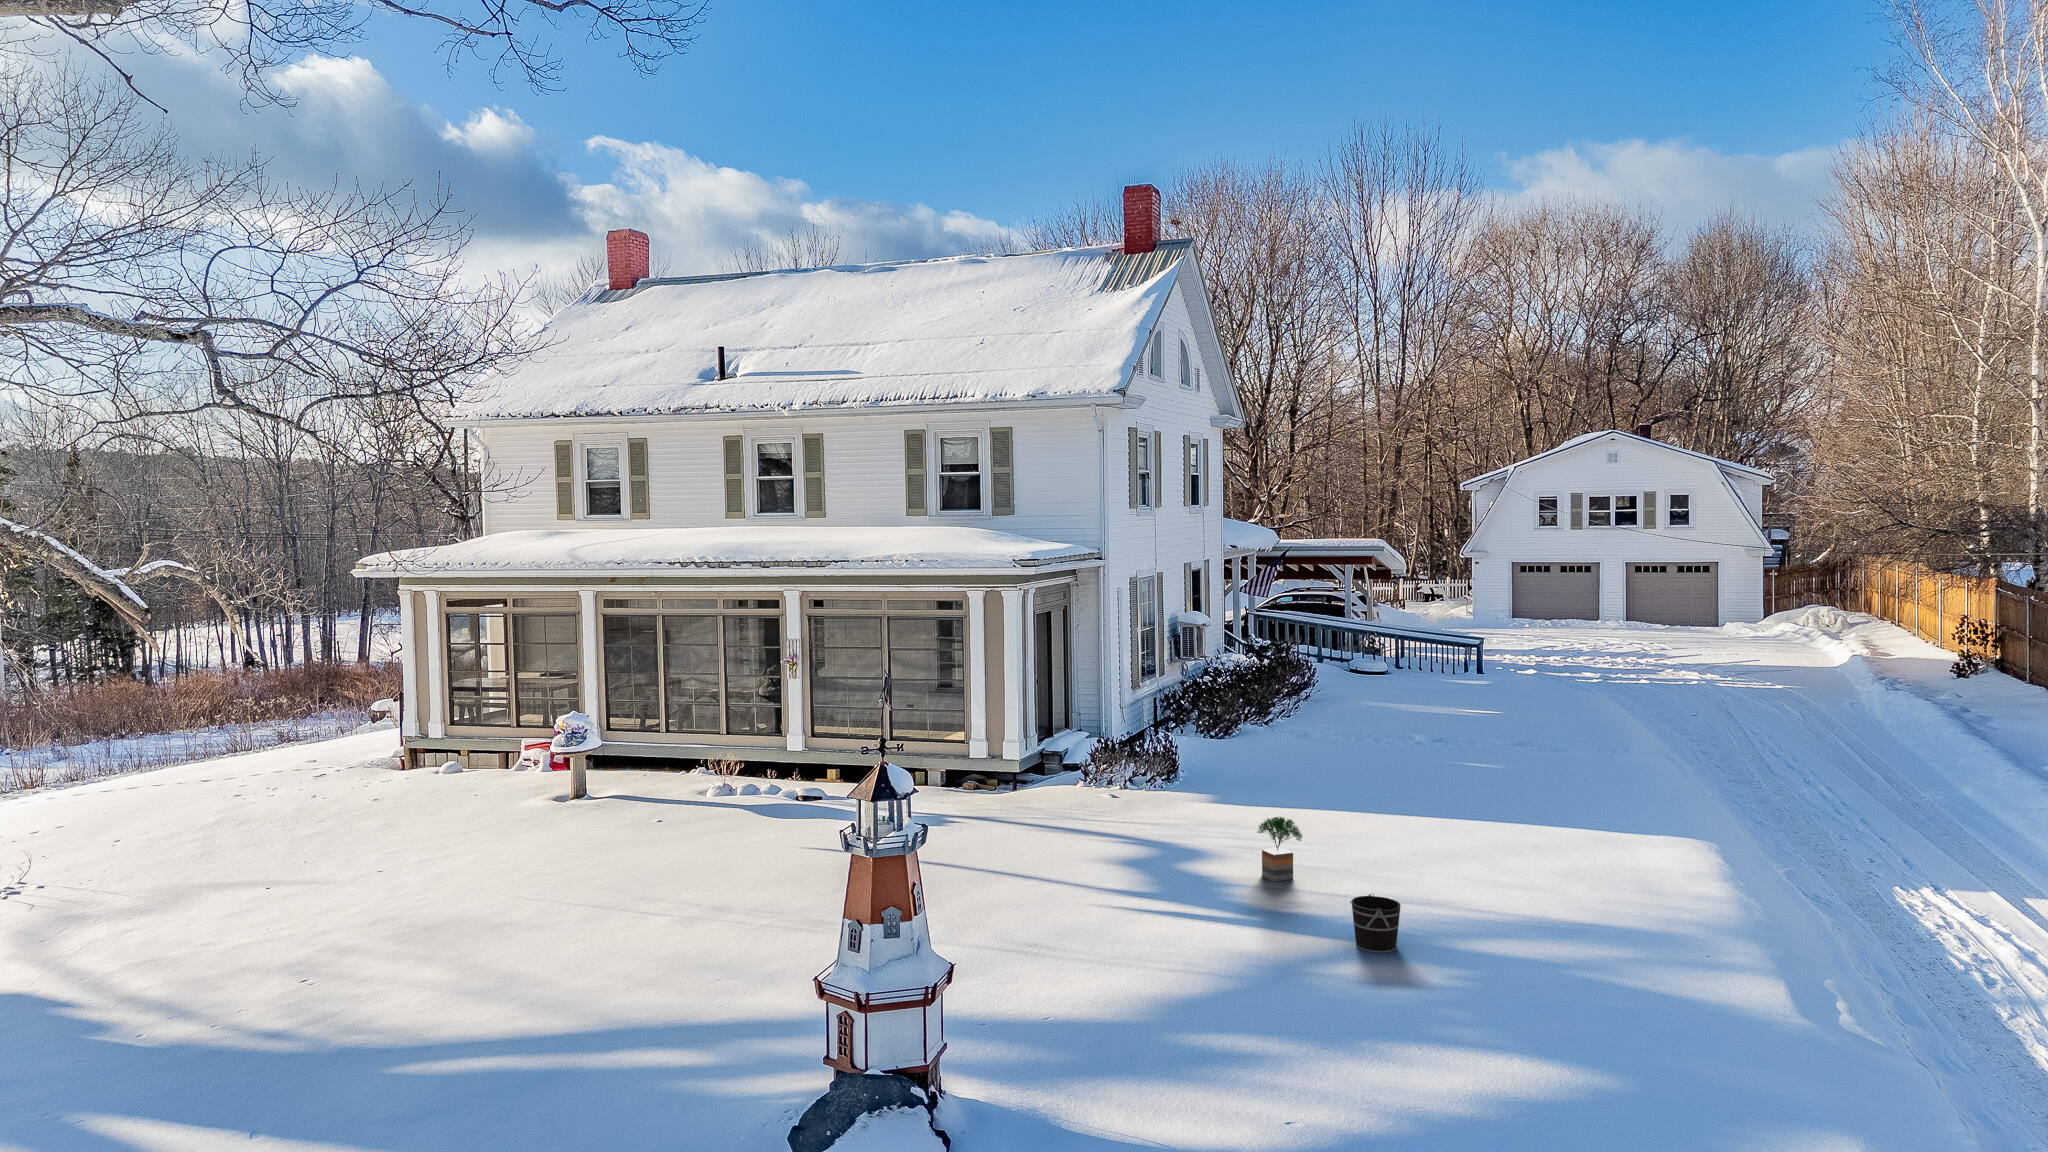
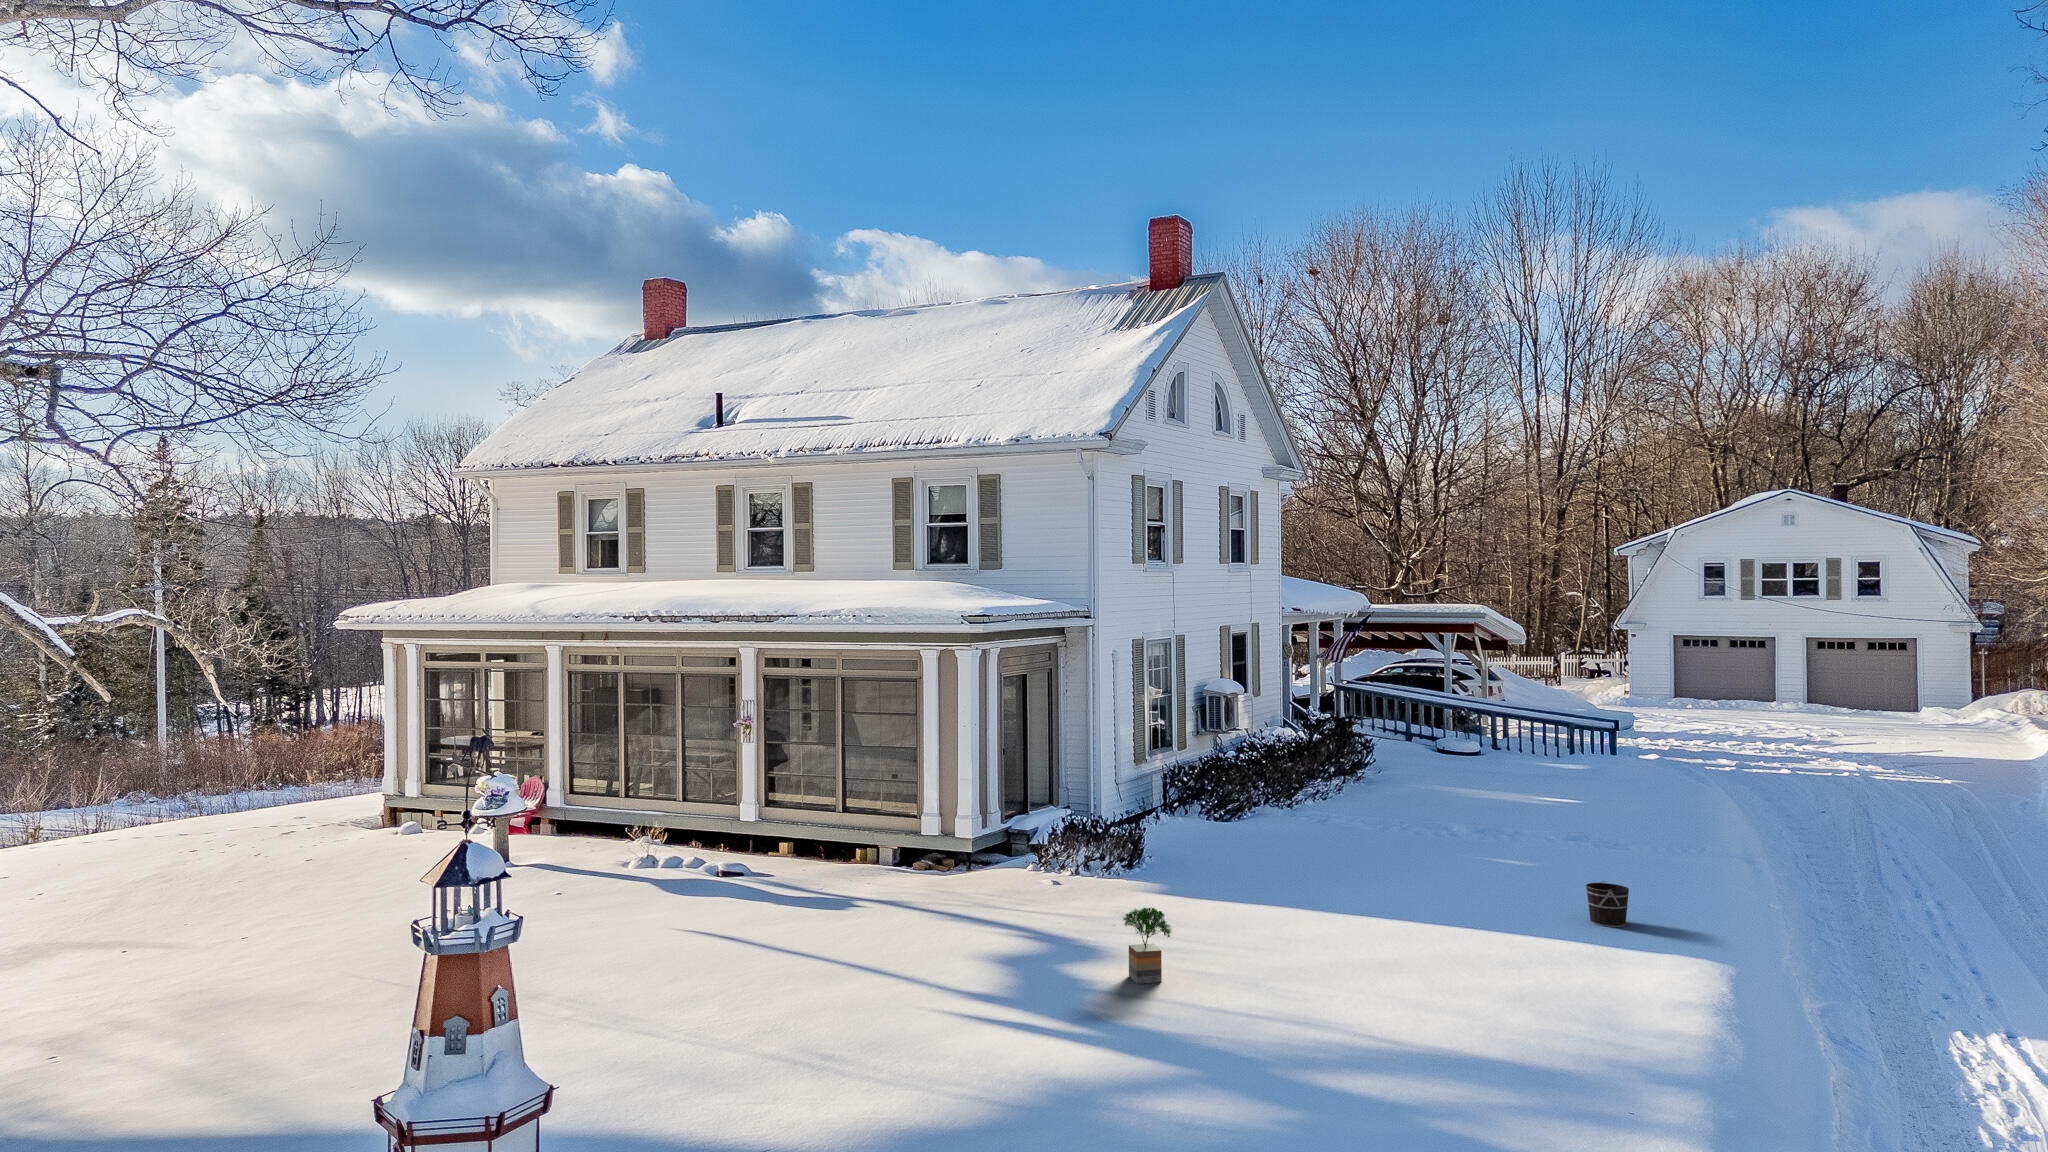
bucket: present [1350,894,1400,953] -> present [1585,881,1629,927]

